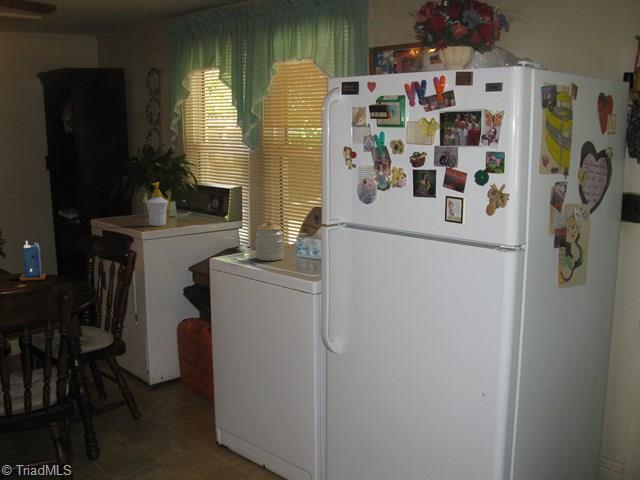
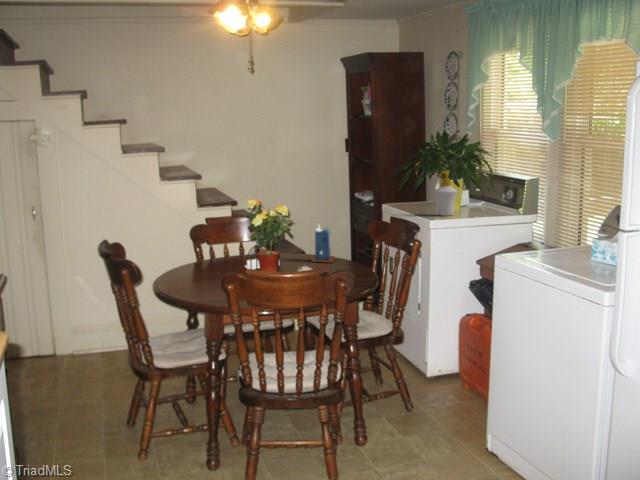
jar: present [255,220,284,261] -> none [542,218,577,264]

